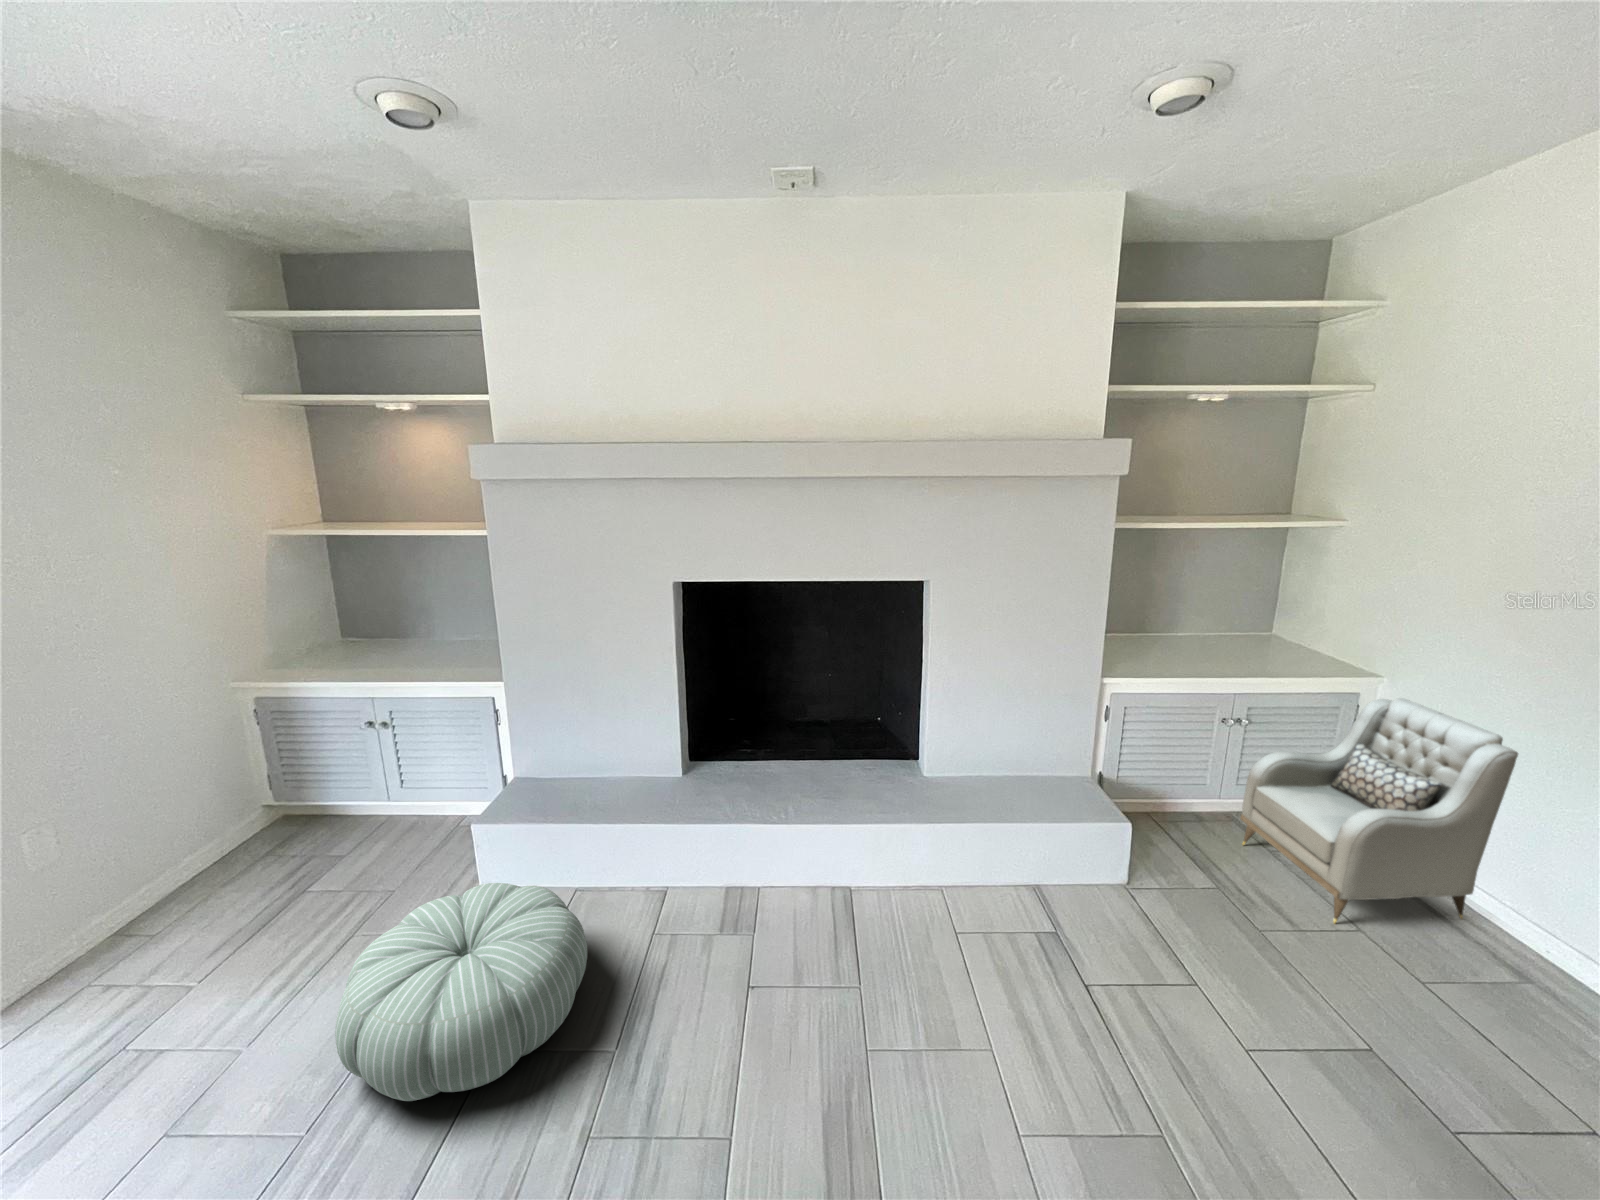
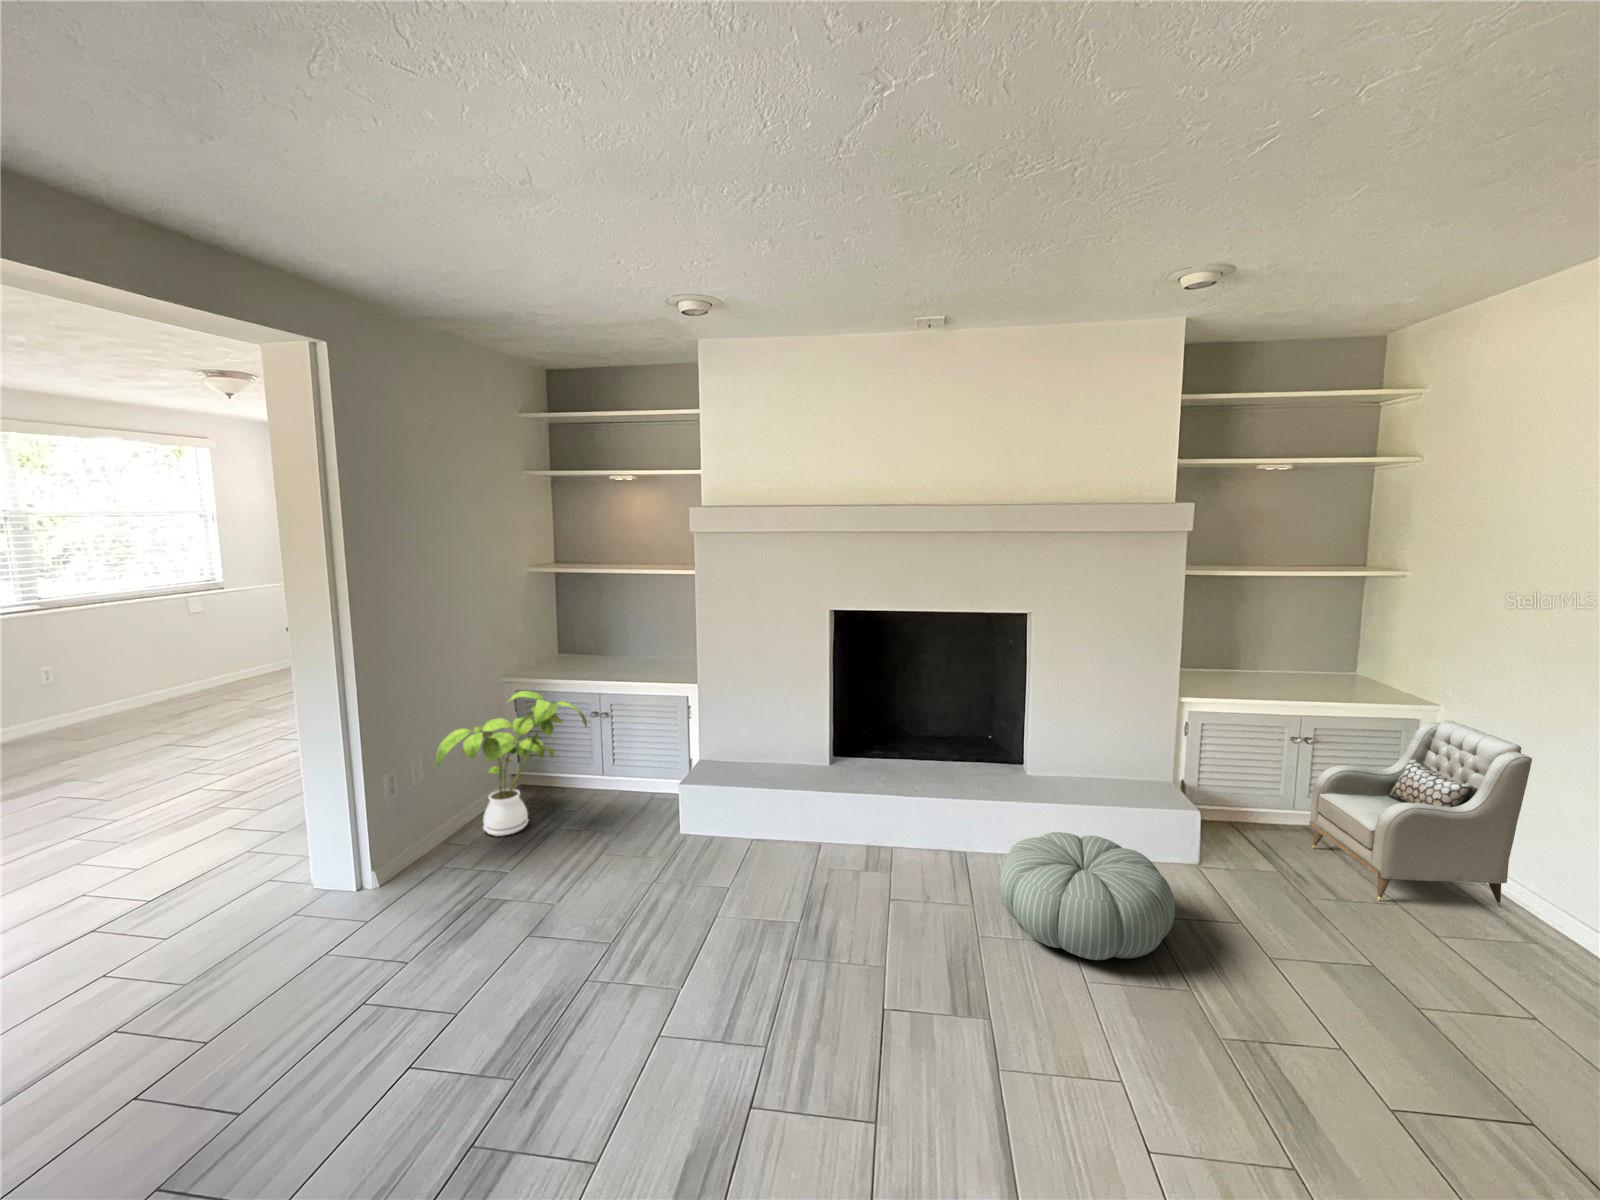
house plant: none [67,711,337,913] -> present [436,691,587,836]
pouf: present [335,883,587,1101] -> present [1000,832,1175,960]

